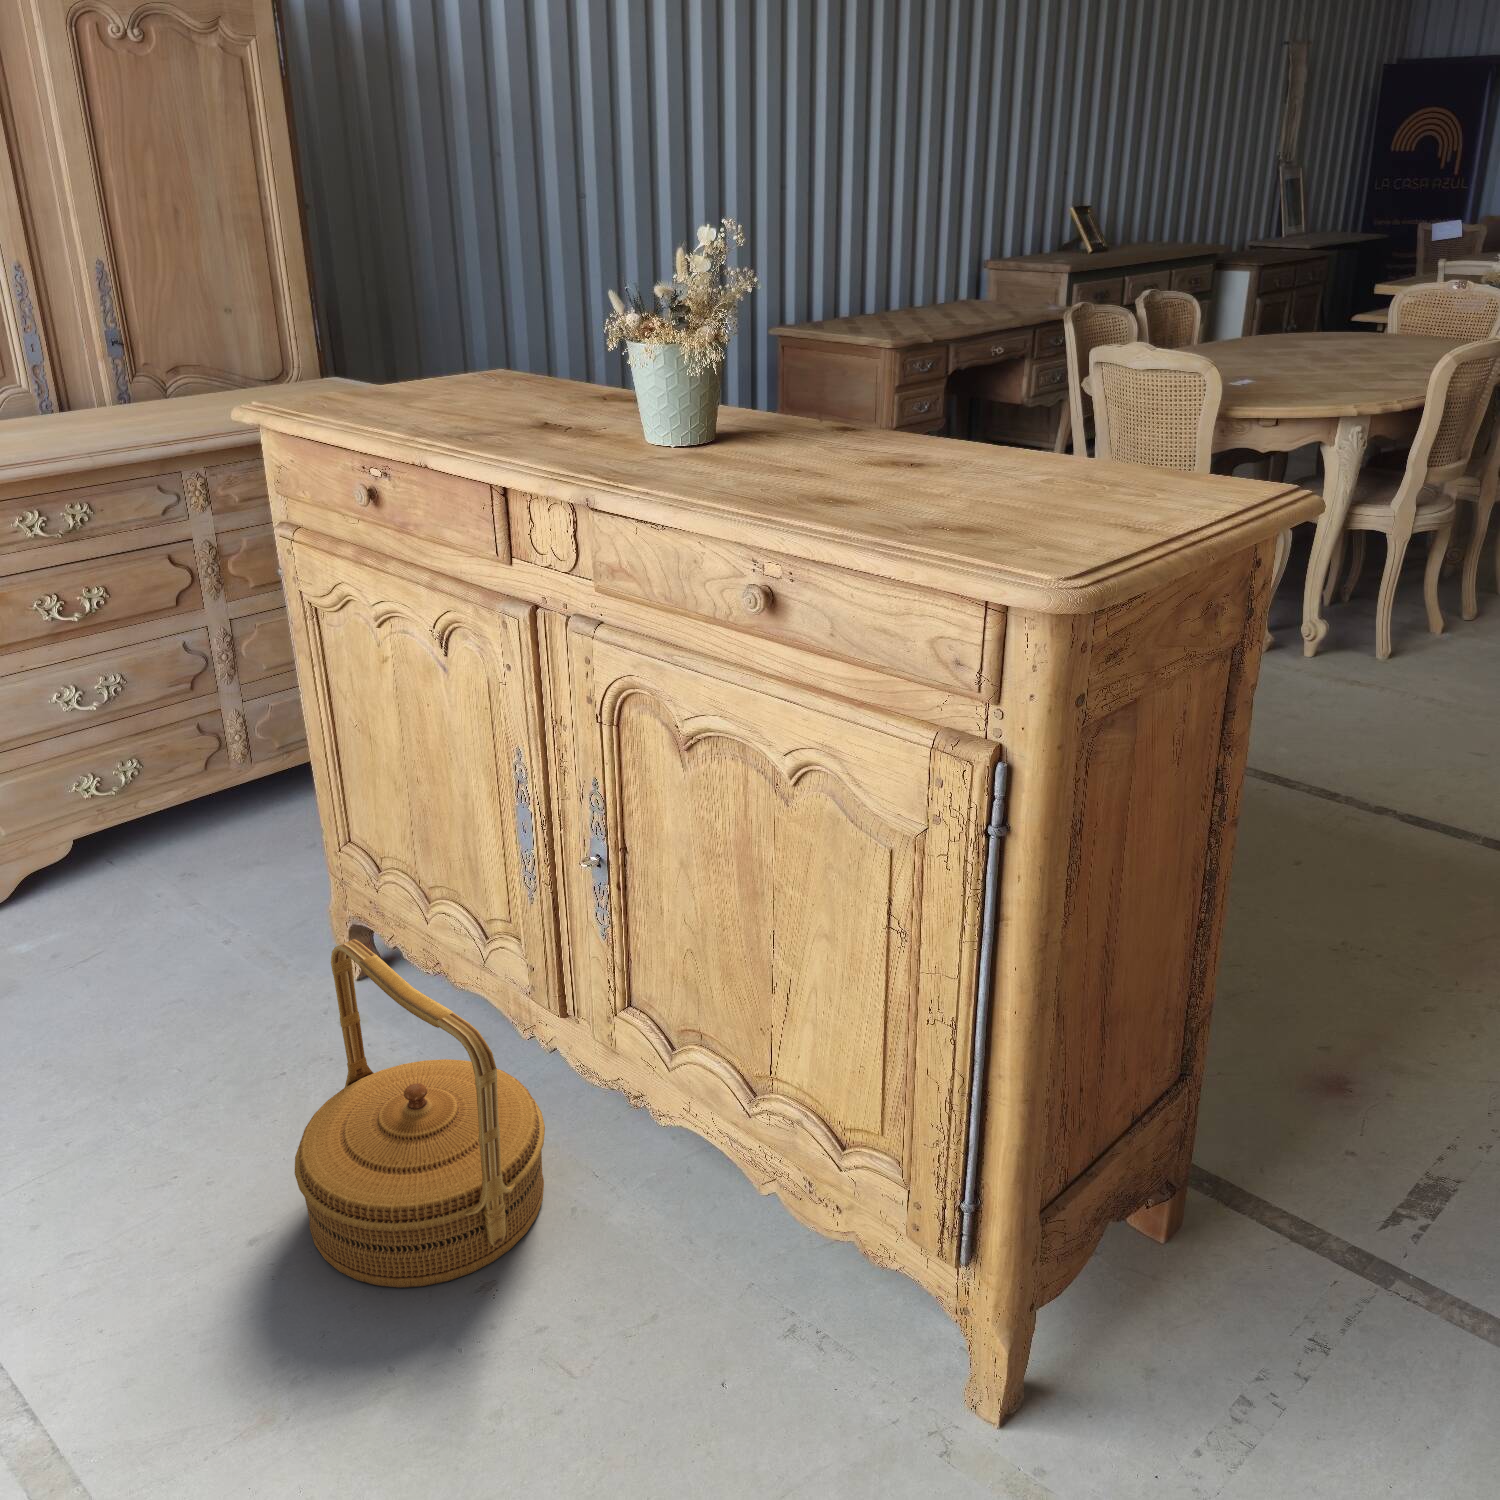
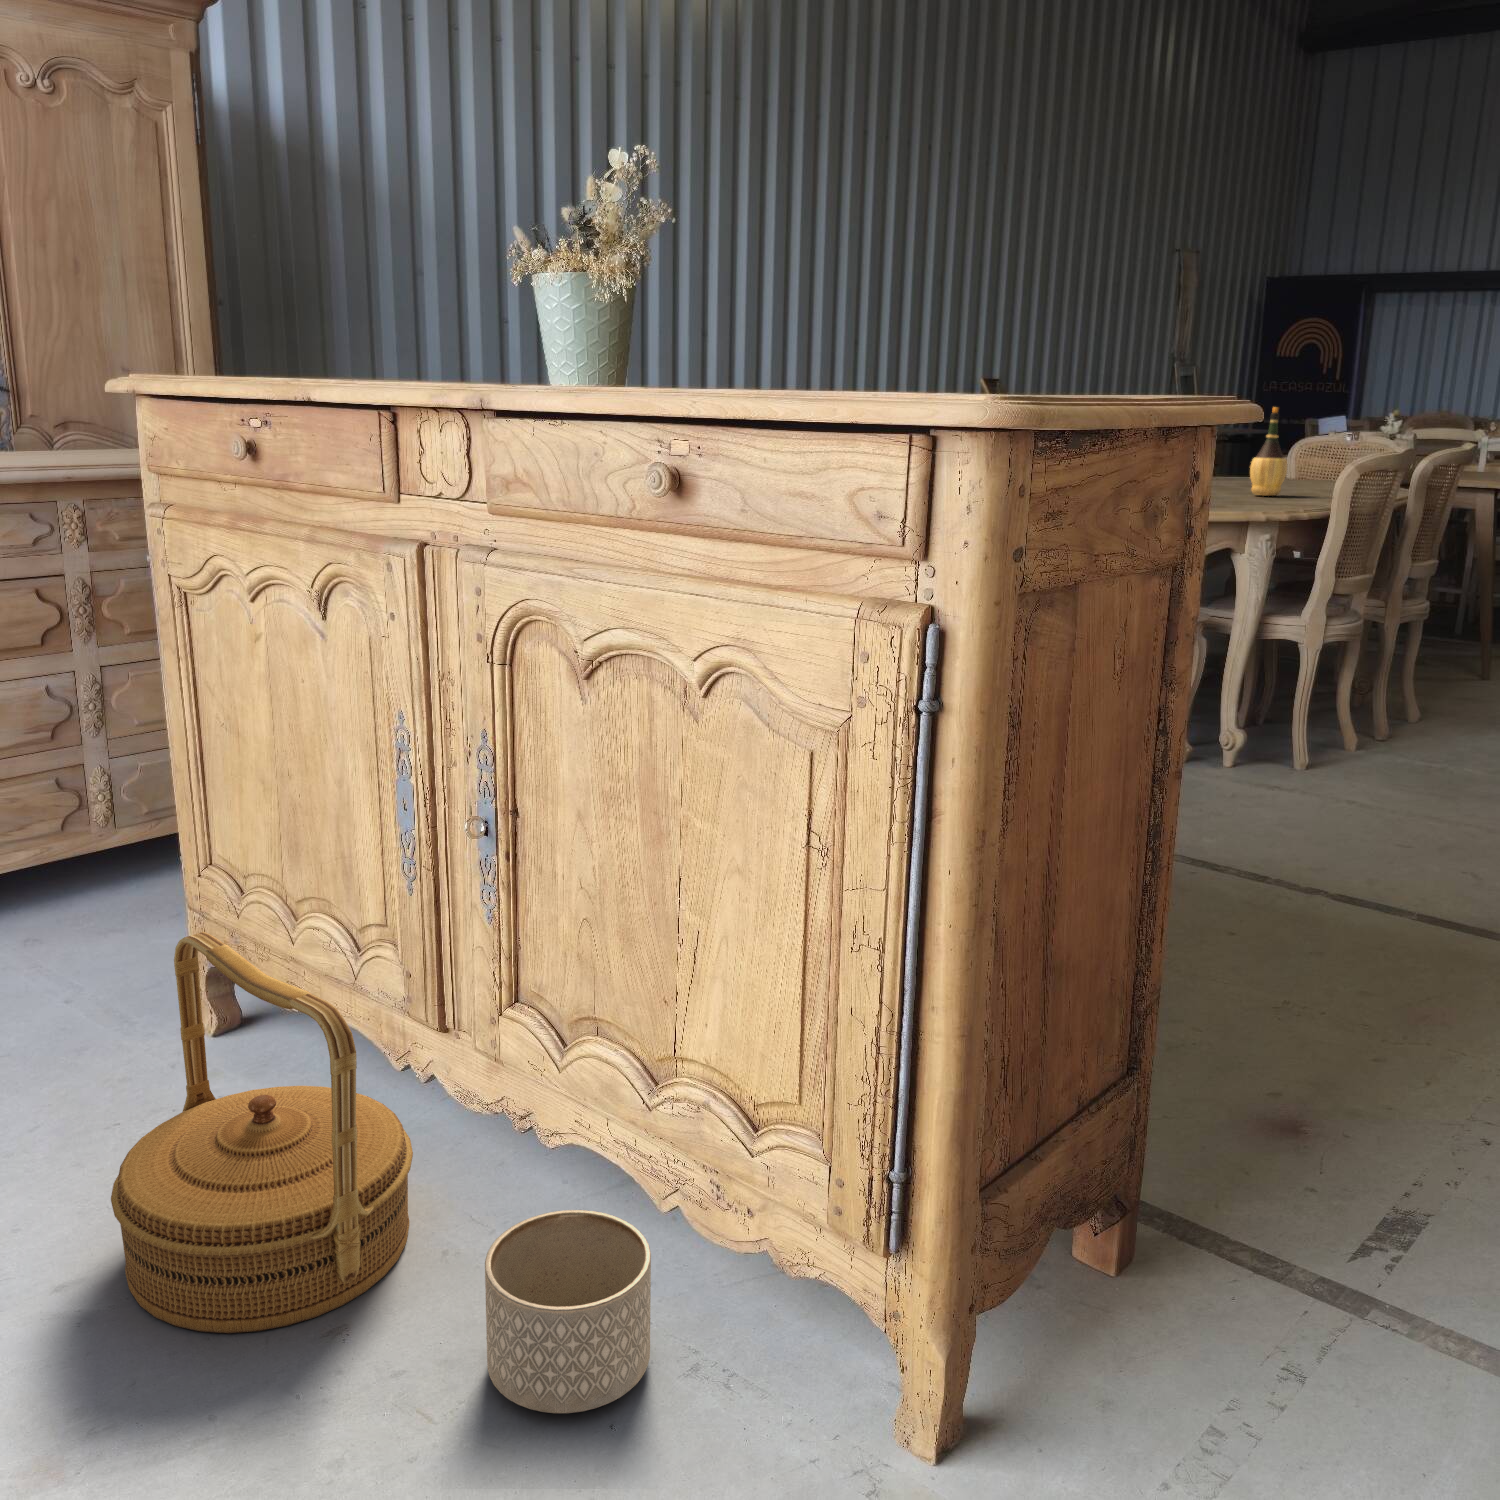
wine bottle: none [1354,277,1394,371] -> present [1250,407,1287,496]
planter: none [613,1195,754,1373] -> present [485,1210,651,1413]

